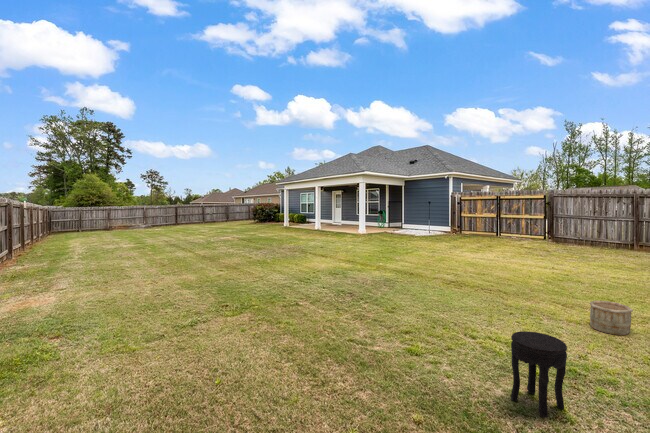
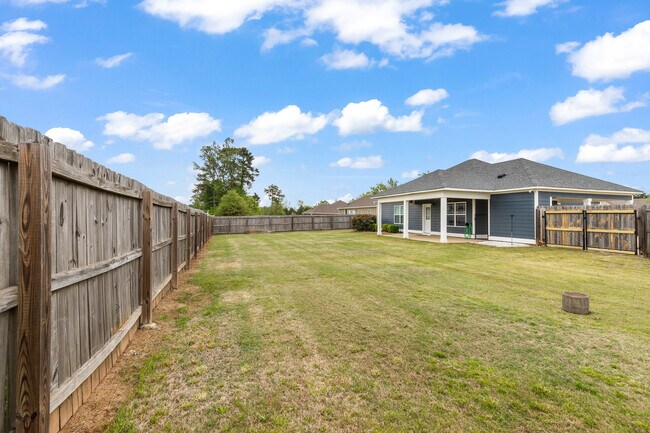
side table: present [511,331,567,418] -> none [459,291,485,332]

